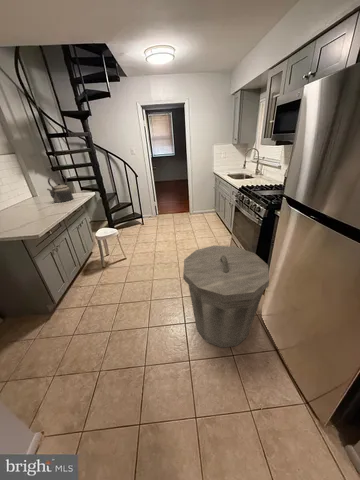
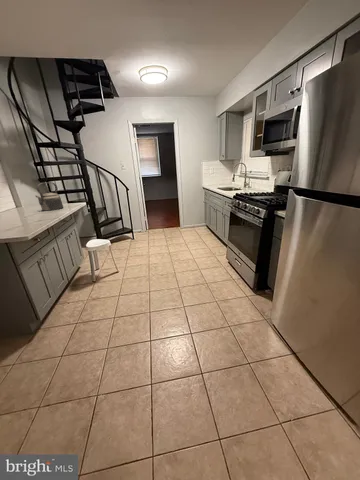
trash can: present [183,246,269,348] -> none [190,247,284,356]

